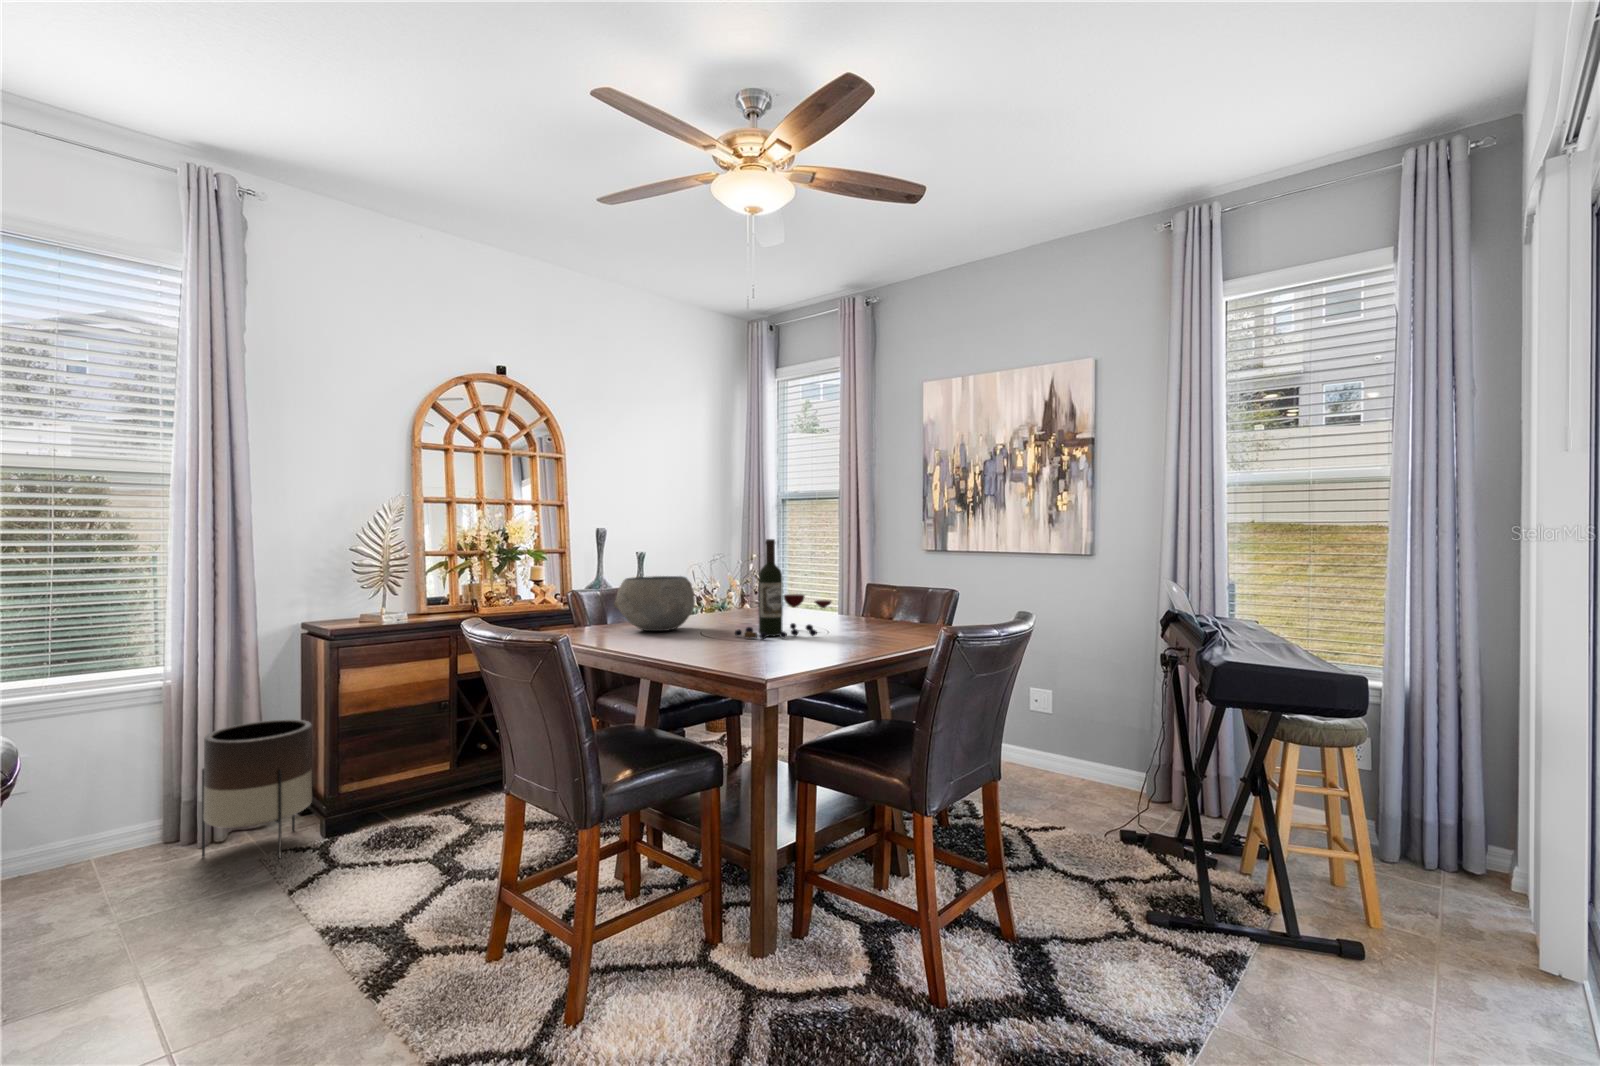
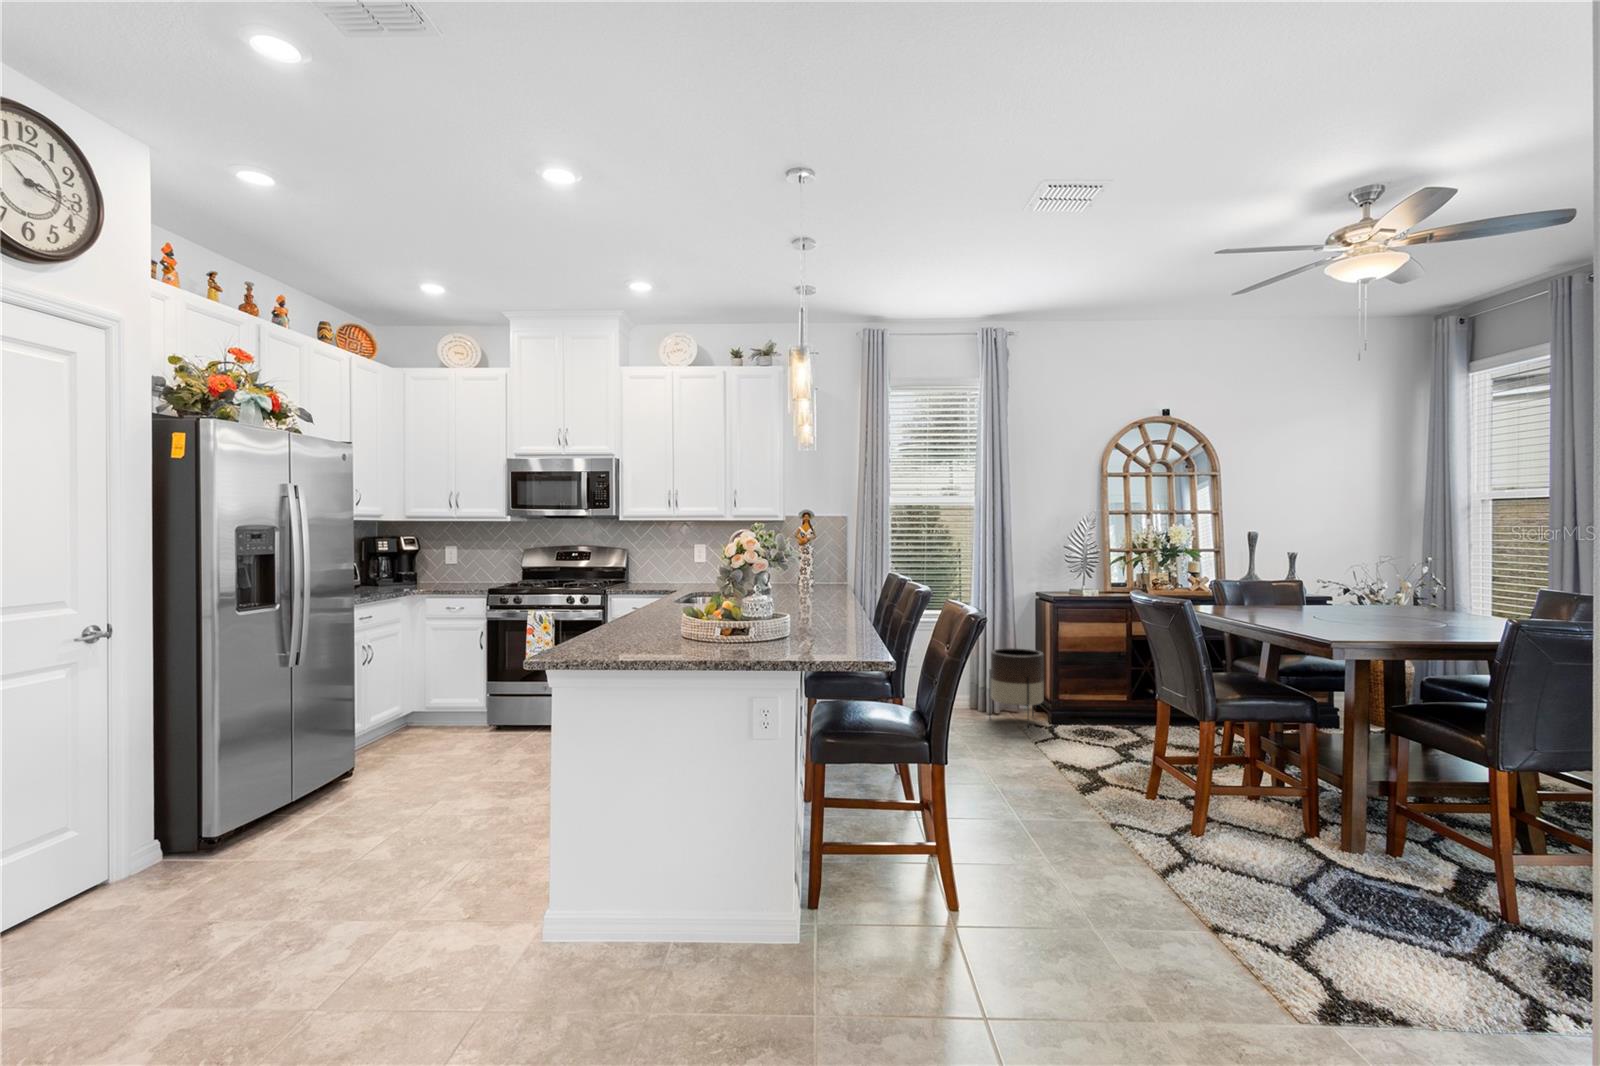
wine bottle: present [735,539,831,639] -> none [1344,546,1451,628]
ceramic bowl: present [614,576,695,631] -> none [1243,573,1316,614]

